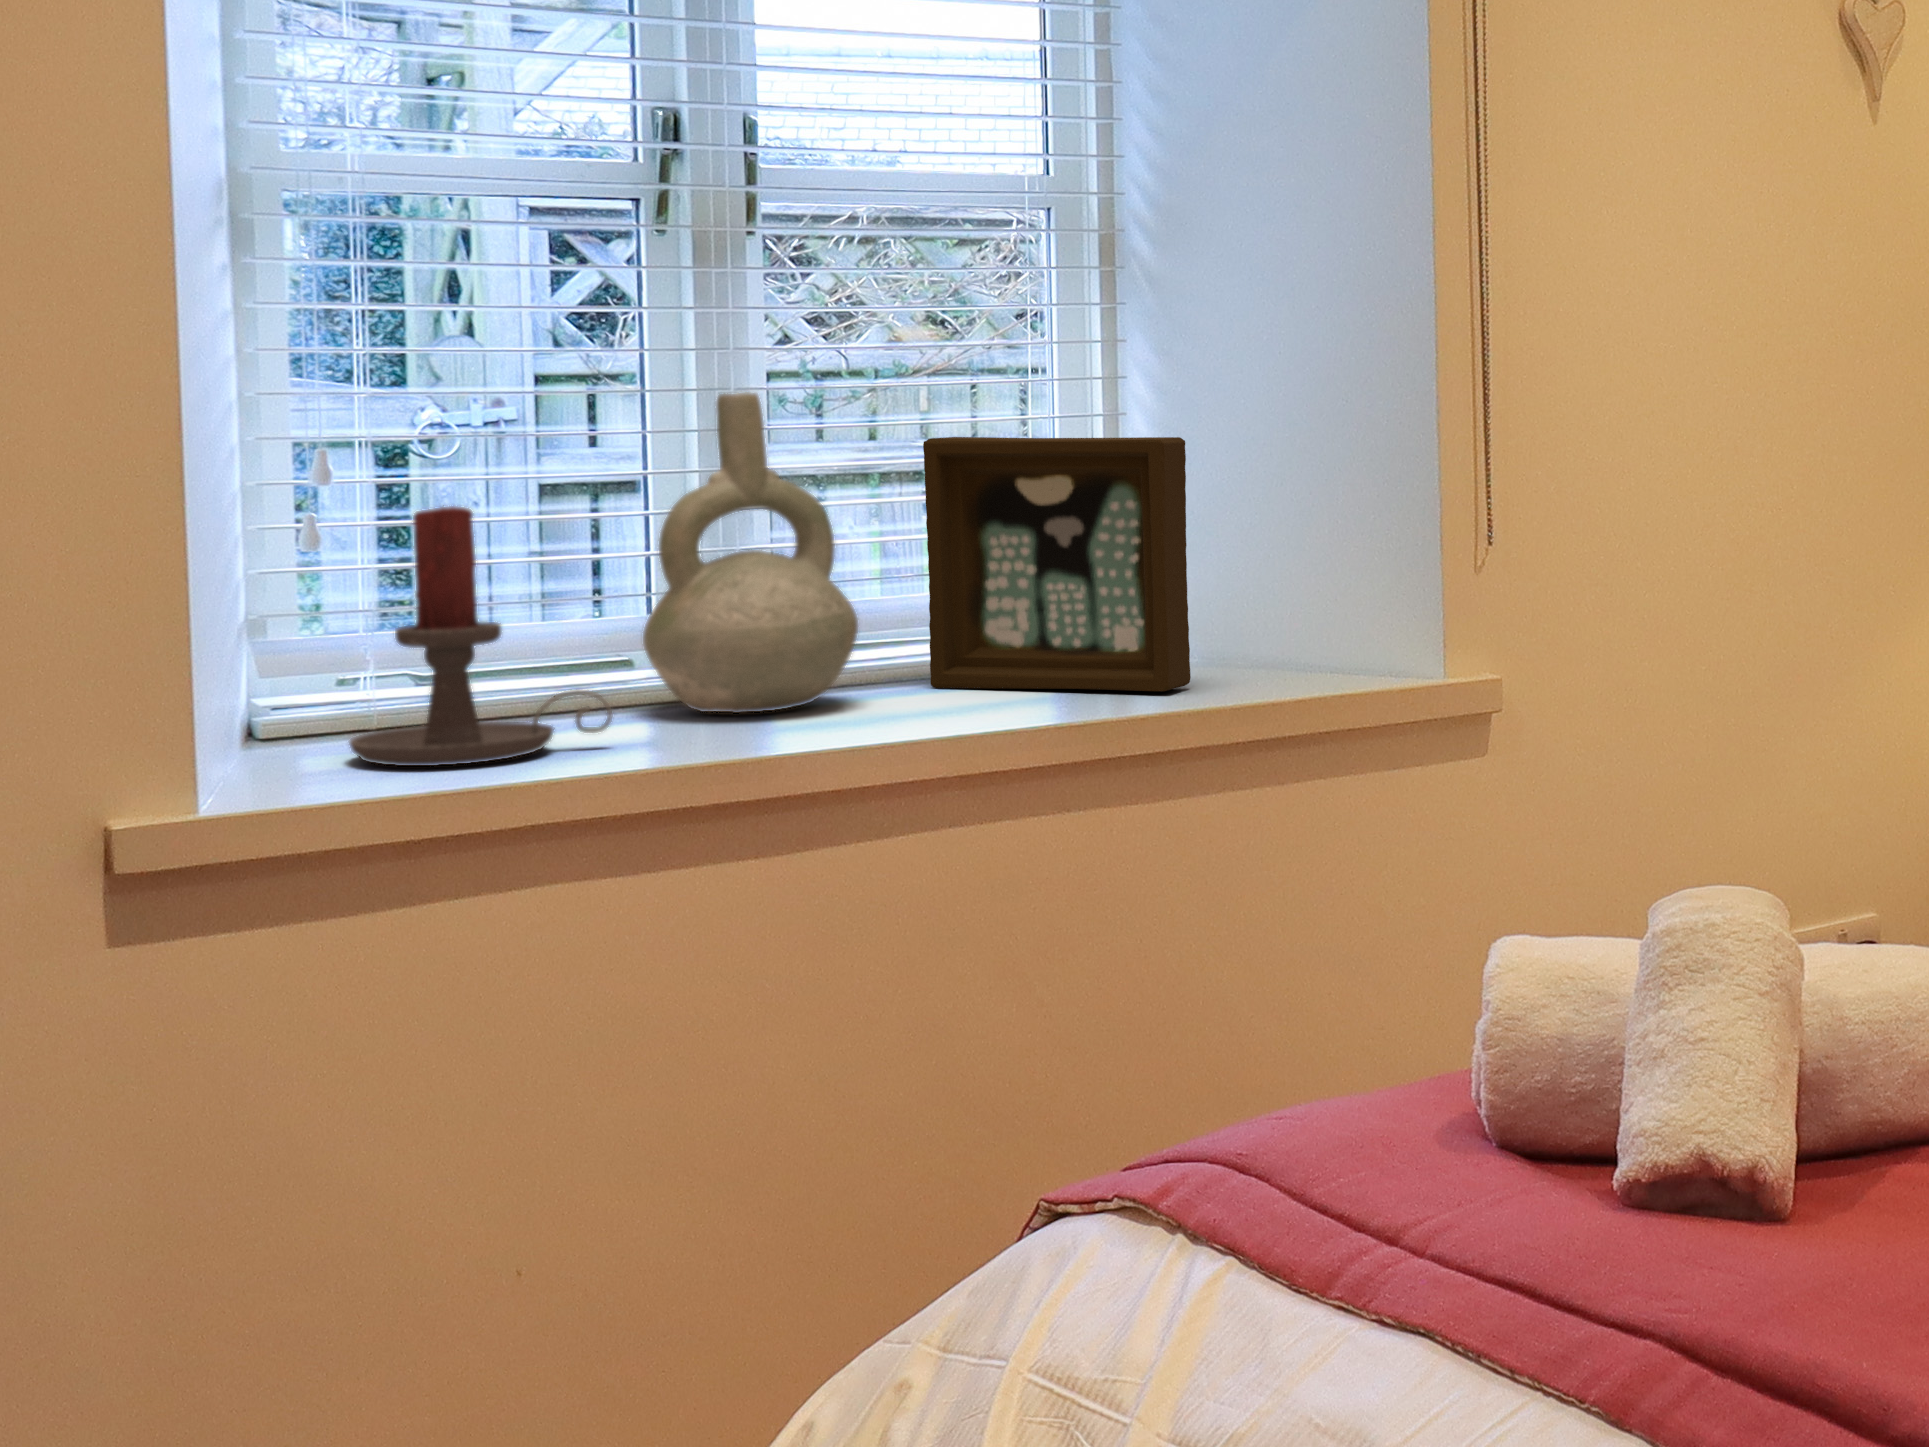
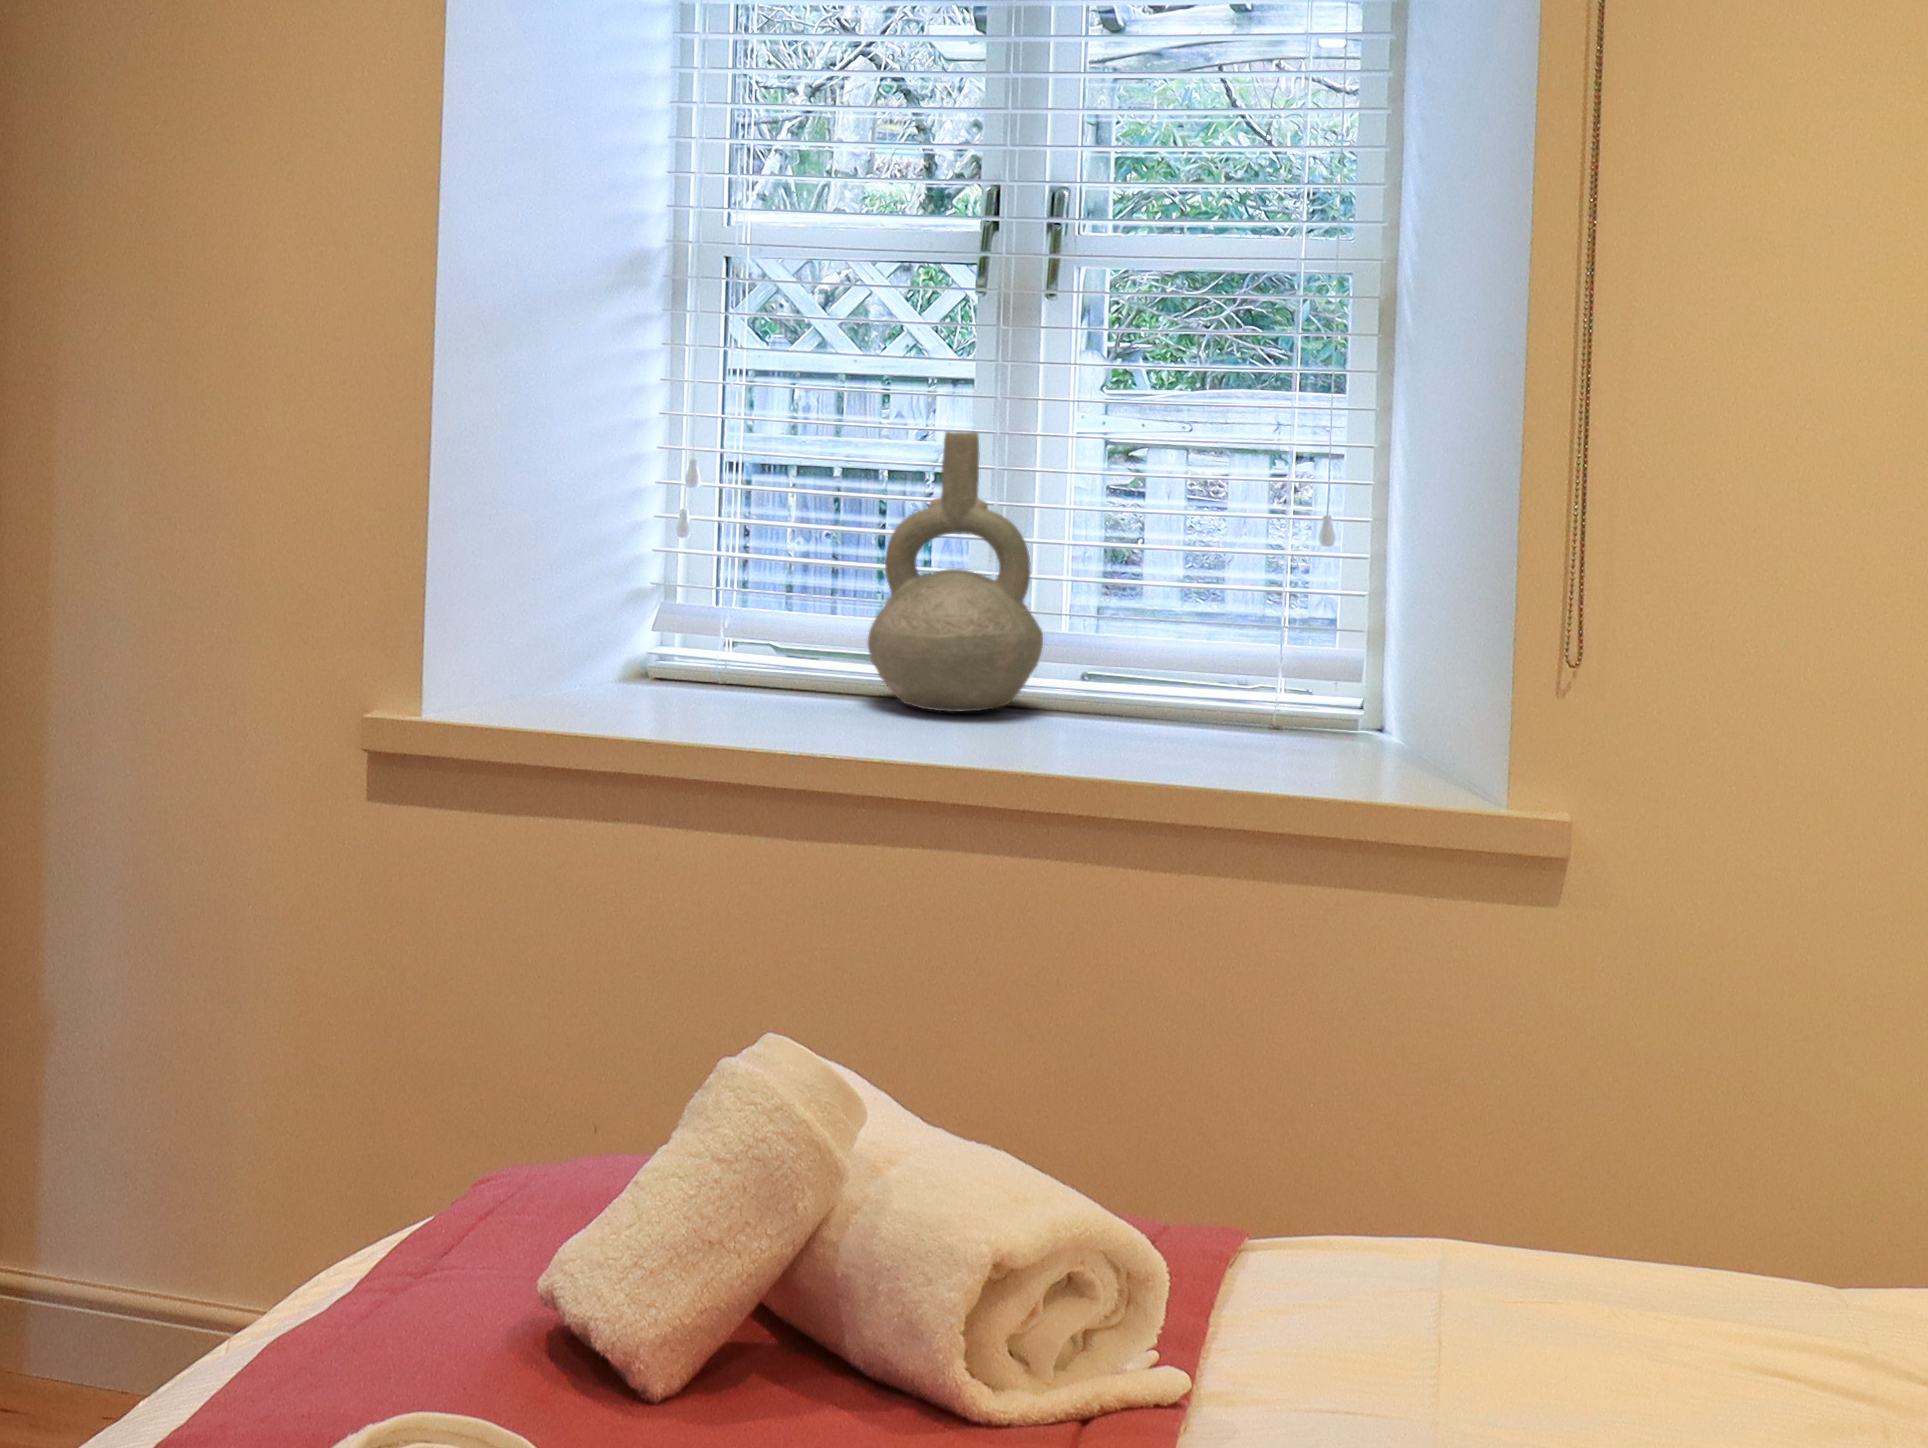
picture frame: present [923,437,1191,691] -> none [1132,486,1317,758]
candle holder: present [349,506,612,766] -> none [587,502,757,708]

